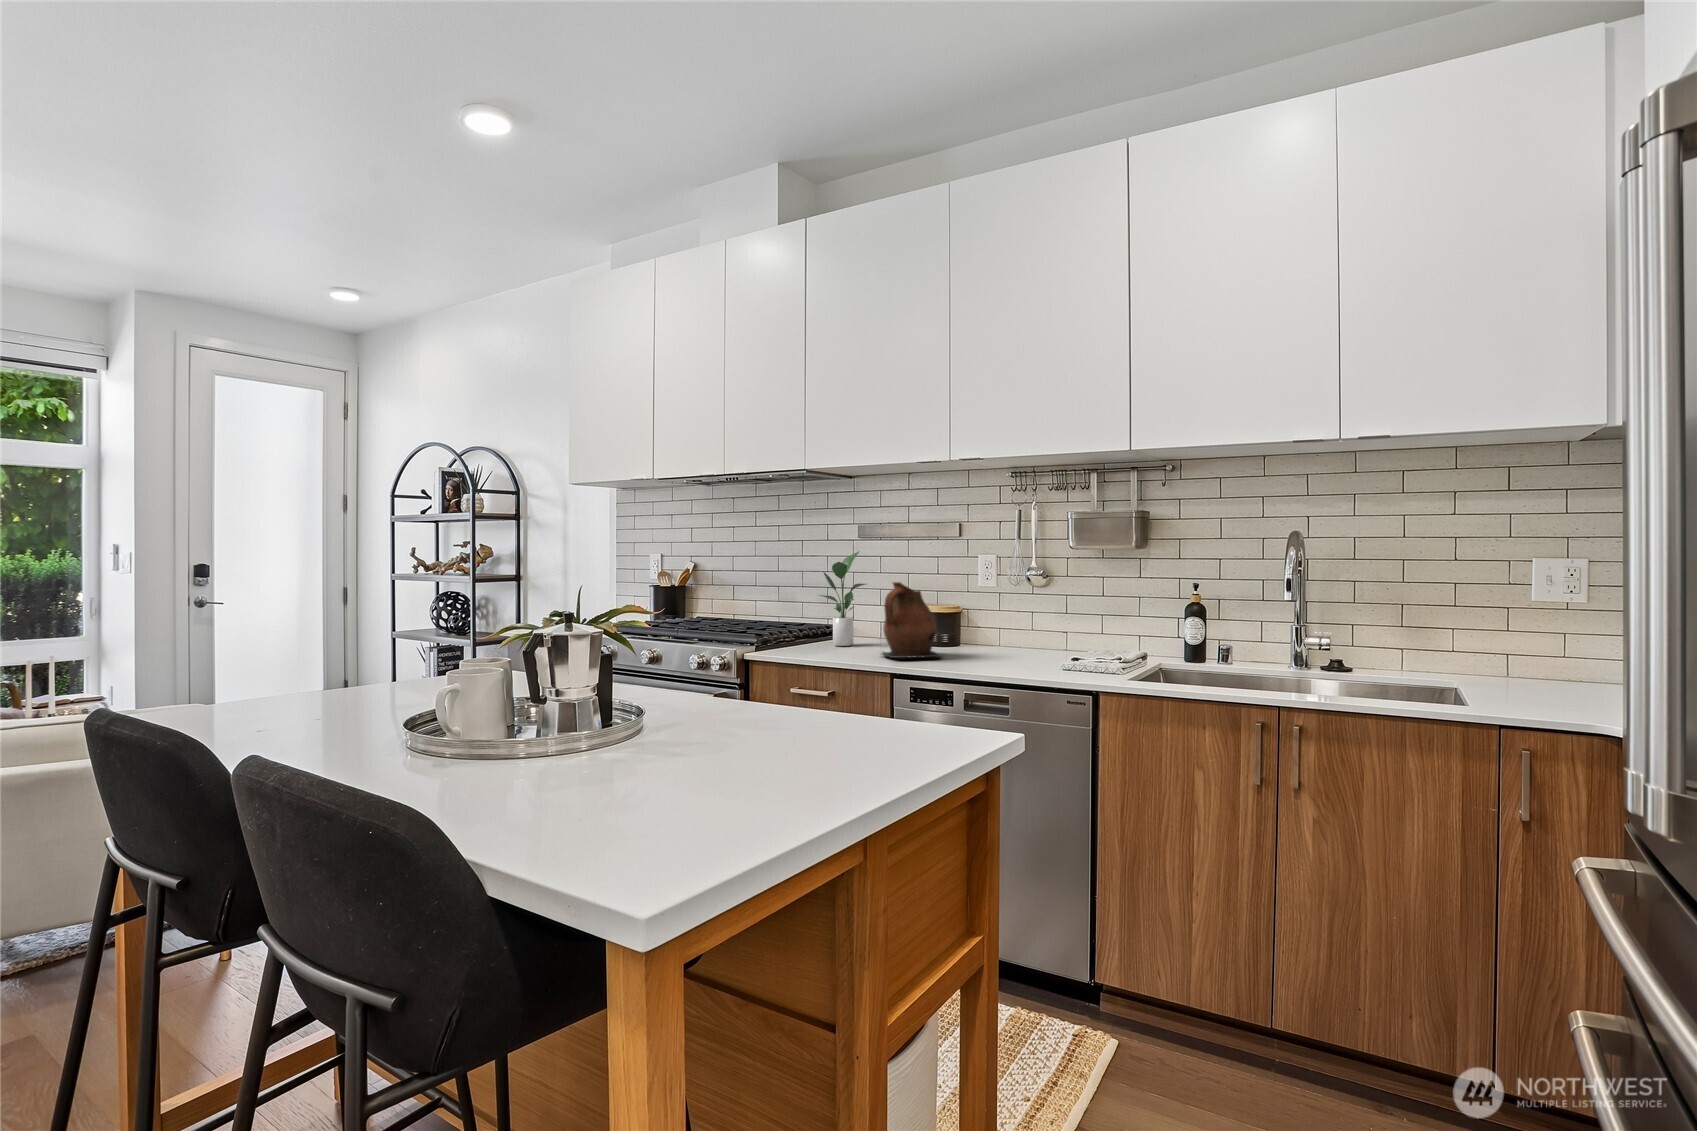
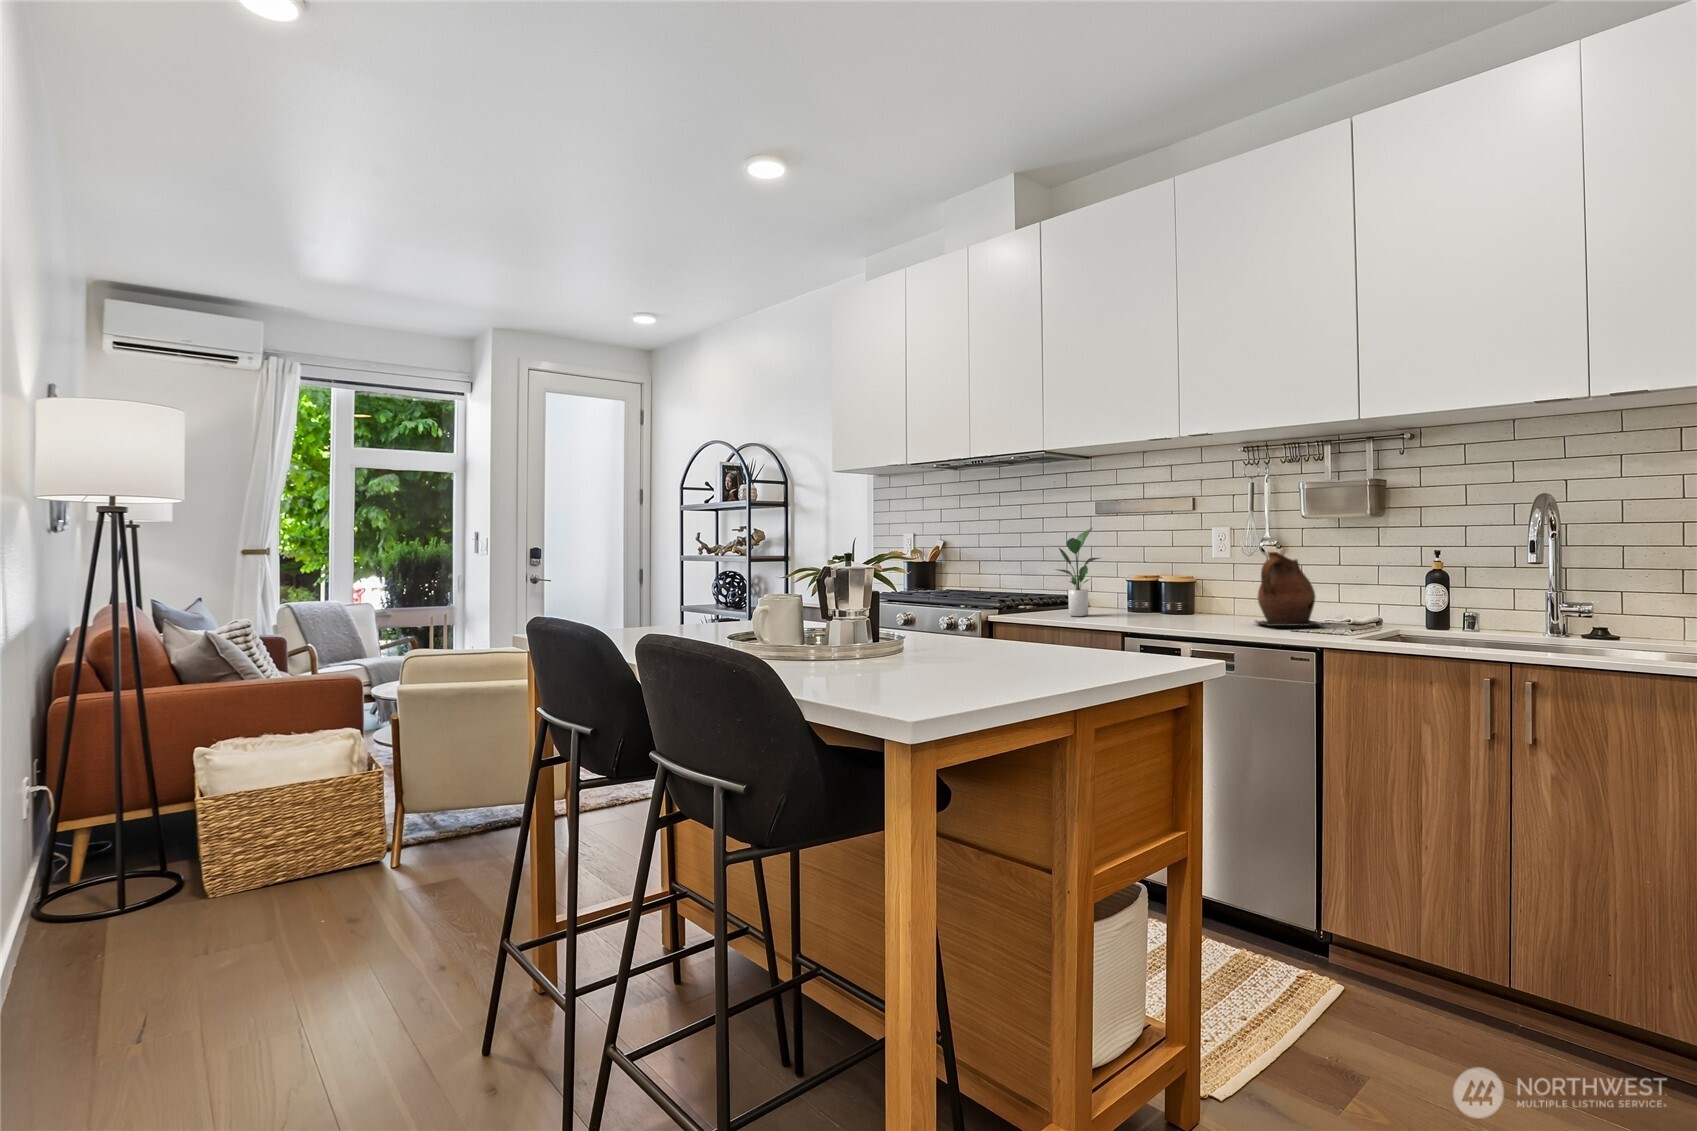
ceramic pitcher: present [882,582,942,658] -> present [1256,552,1323,626]

